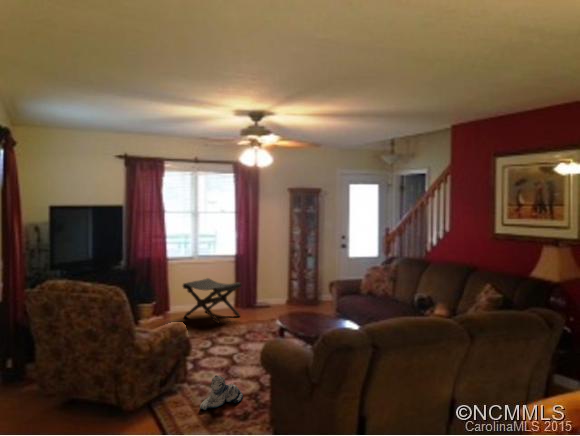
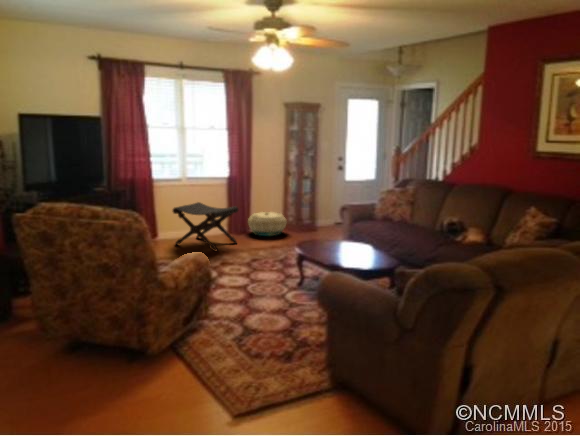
basket: none [253,288,289,310] -> present [248,212,287,236]
plush toy: present [200,375,243,410] -> none [233,311,277,351]

